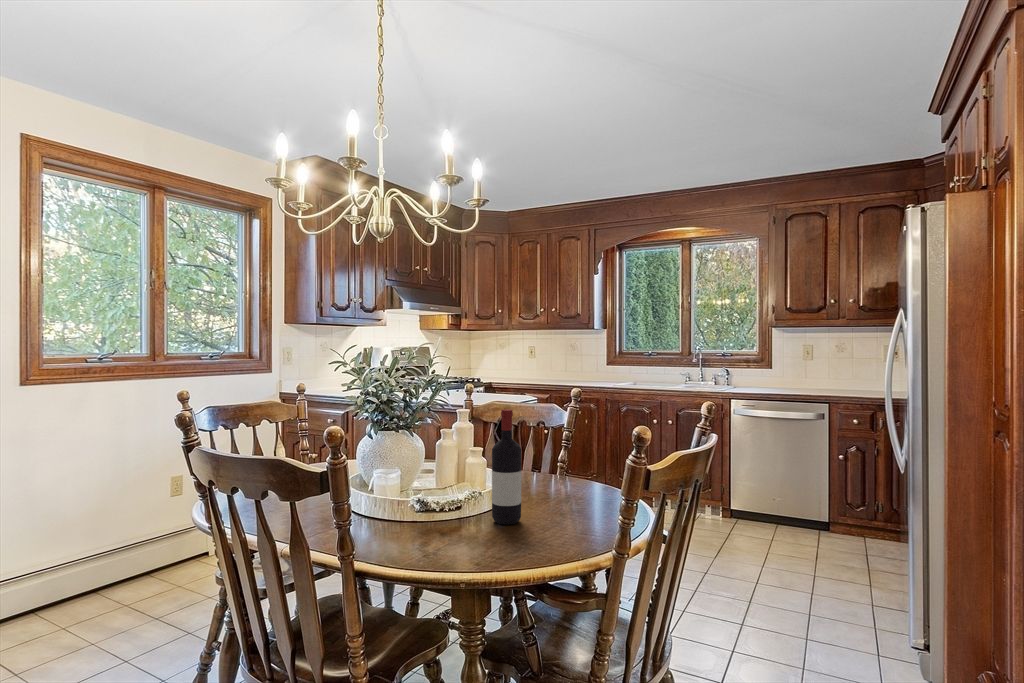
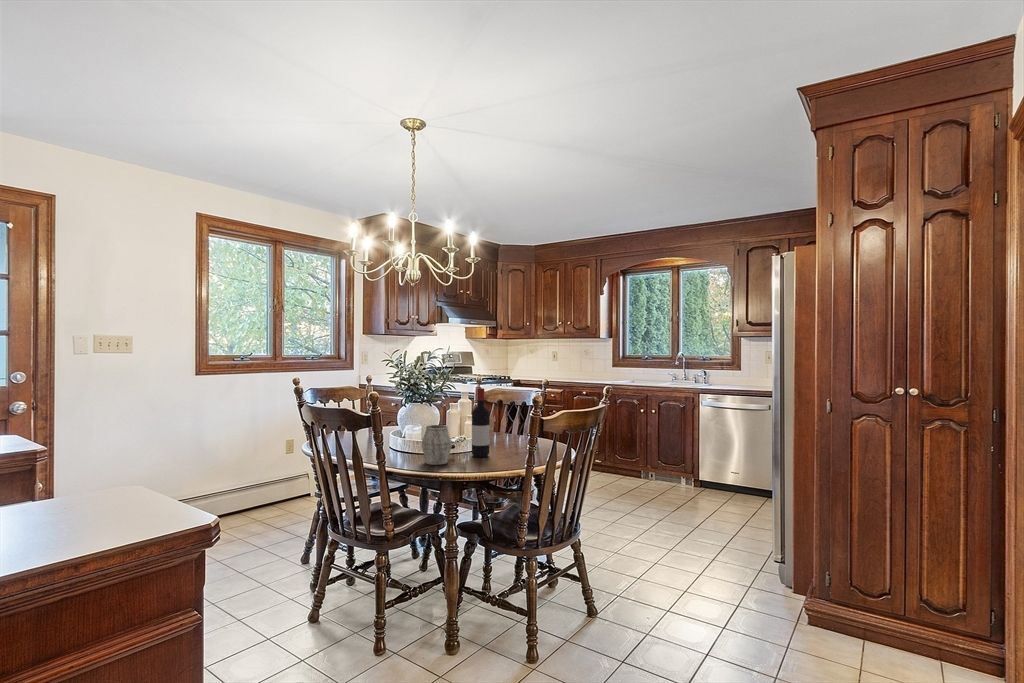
mug: none [415,476,467,548] -> present [421,425,452,465]

